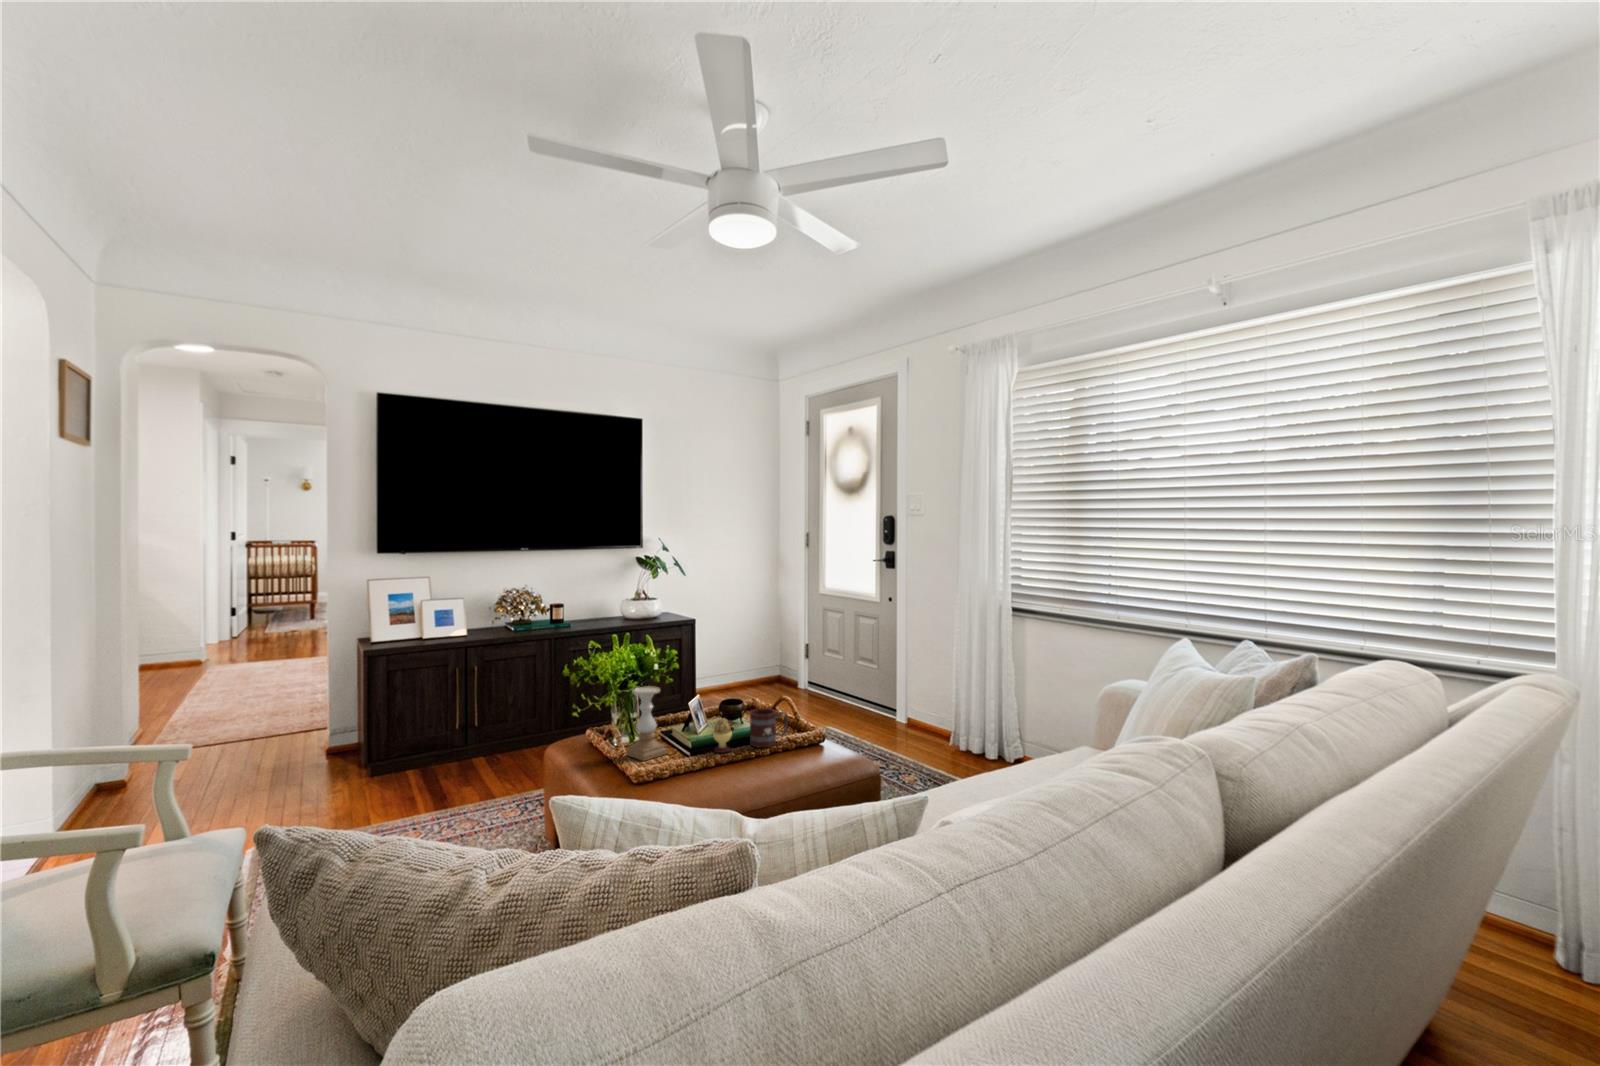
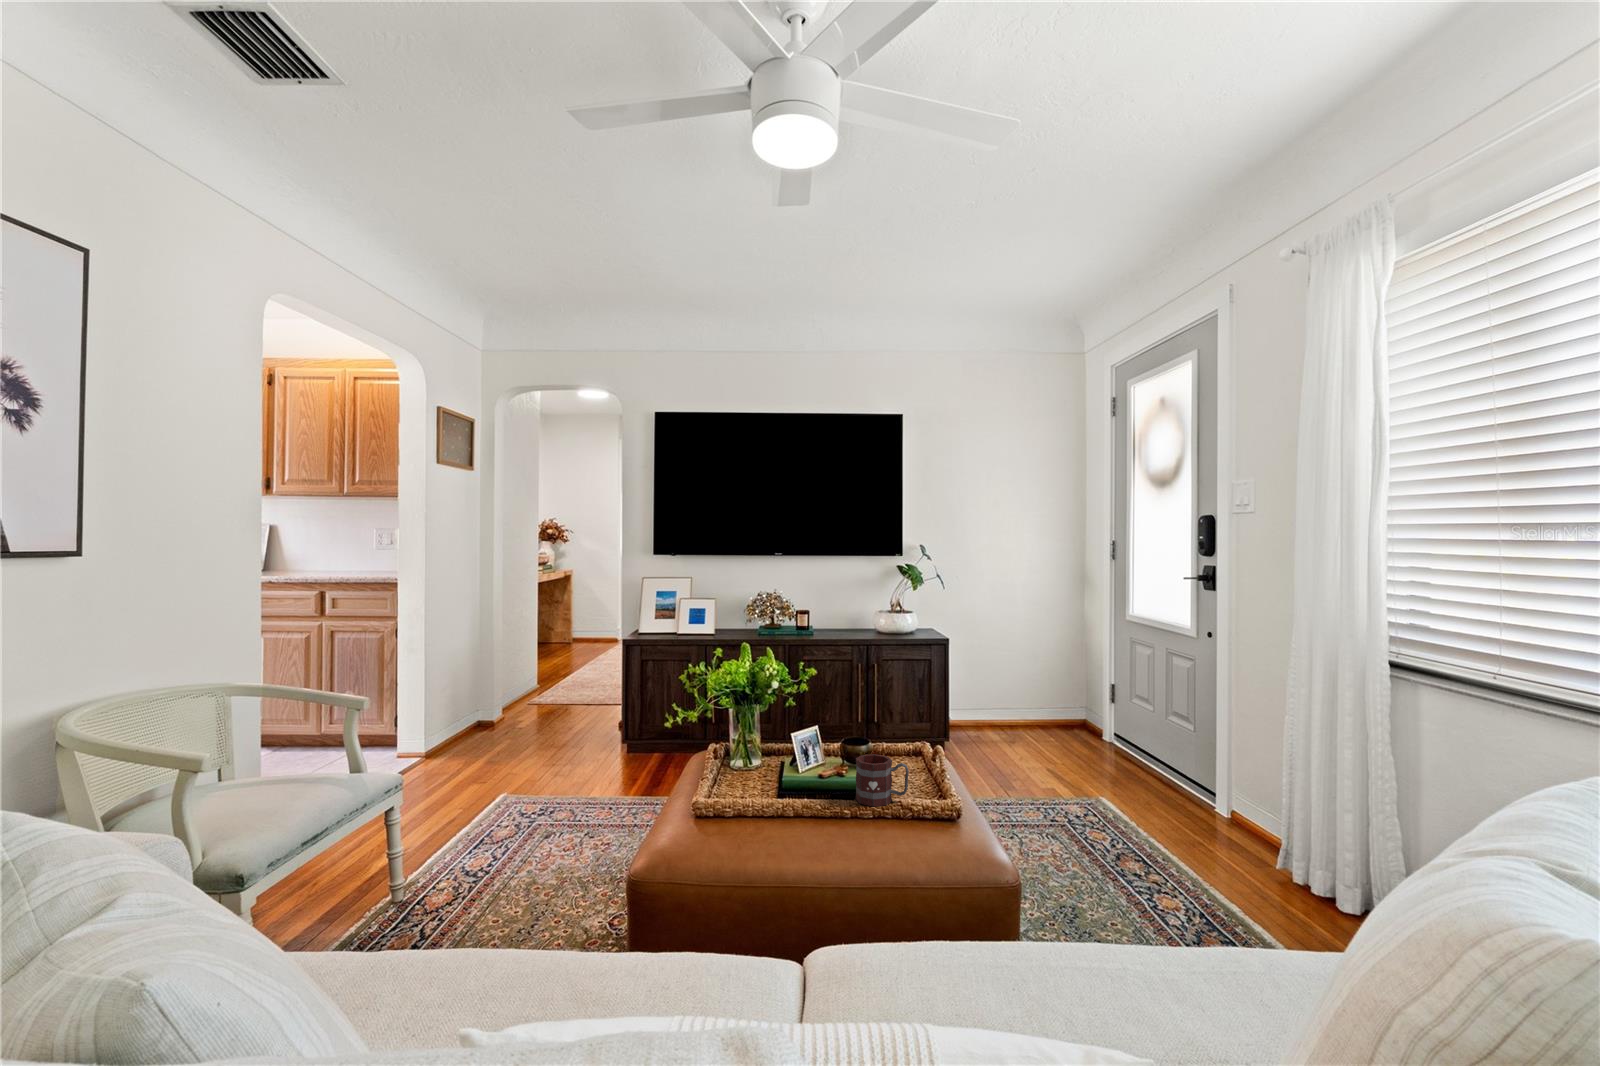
candle holder: present [626,686,667,761] -> none [720,706,760,792]
decorative egg: present [713,718,732,753] -> none [806,758,830,802]

